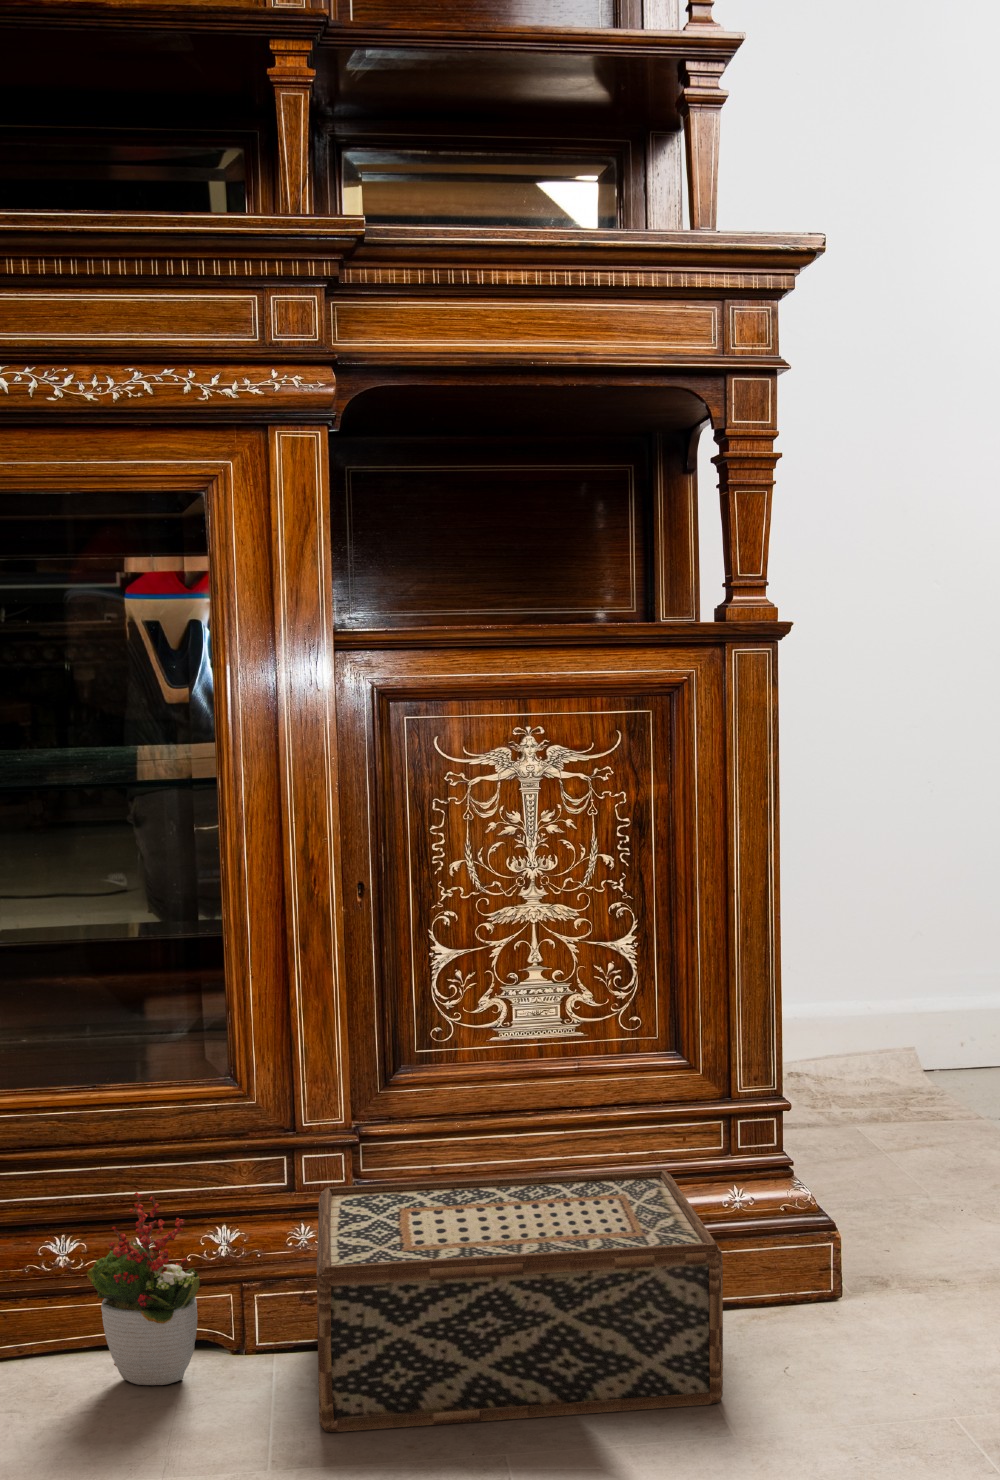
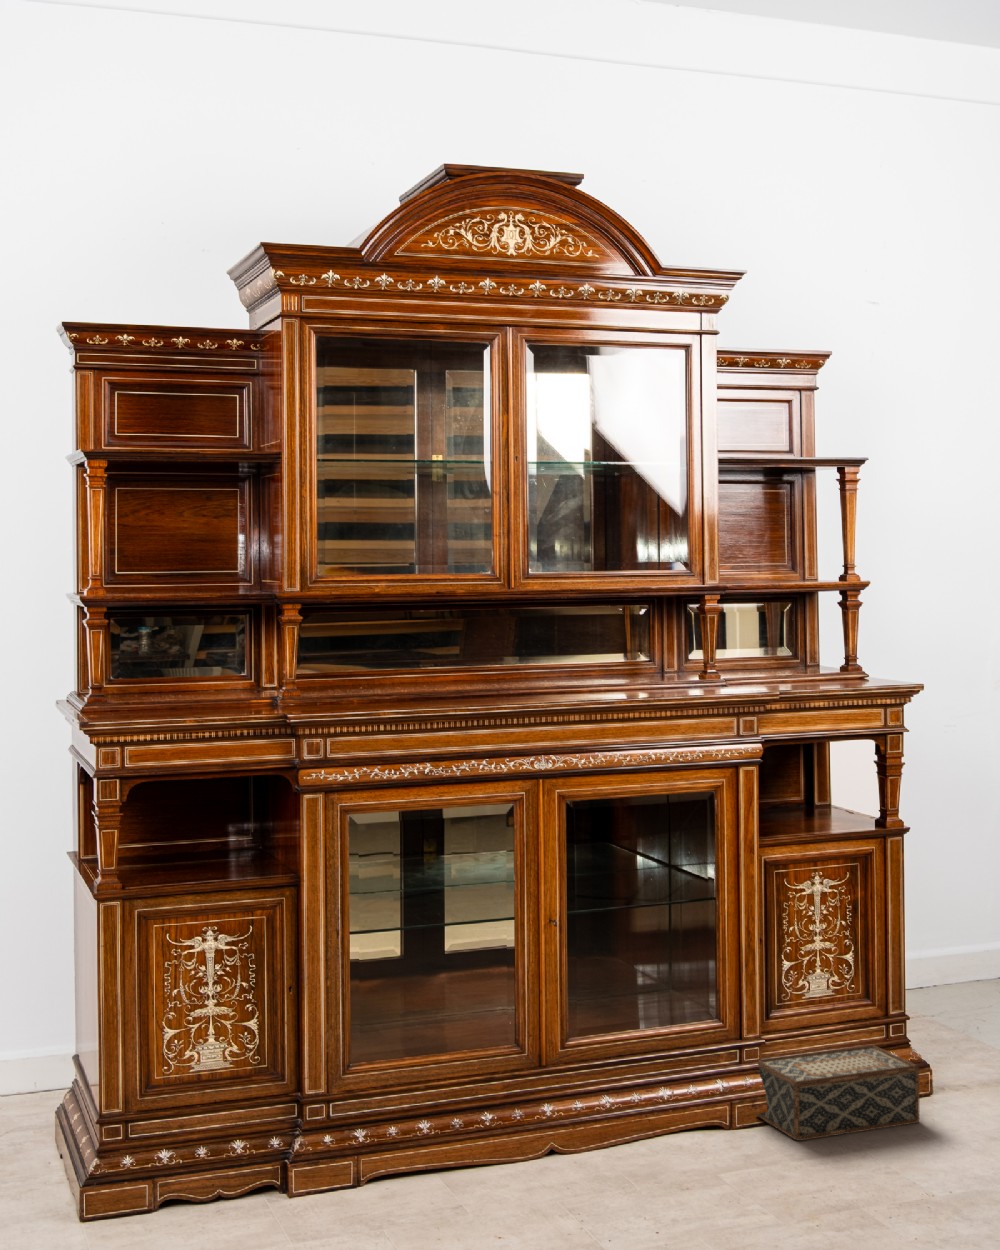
decorative plant: present [87,1192,200,1385] -> none [693,1063,735,1136]

